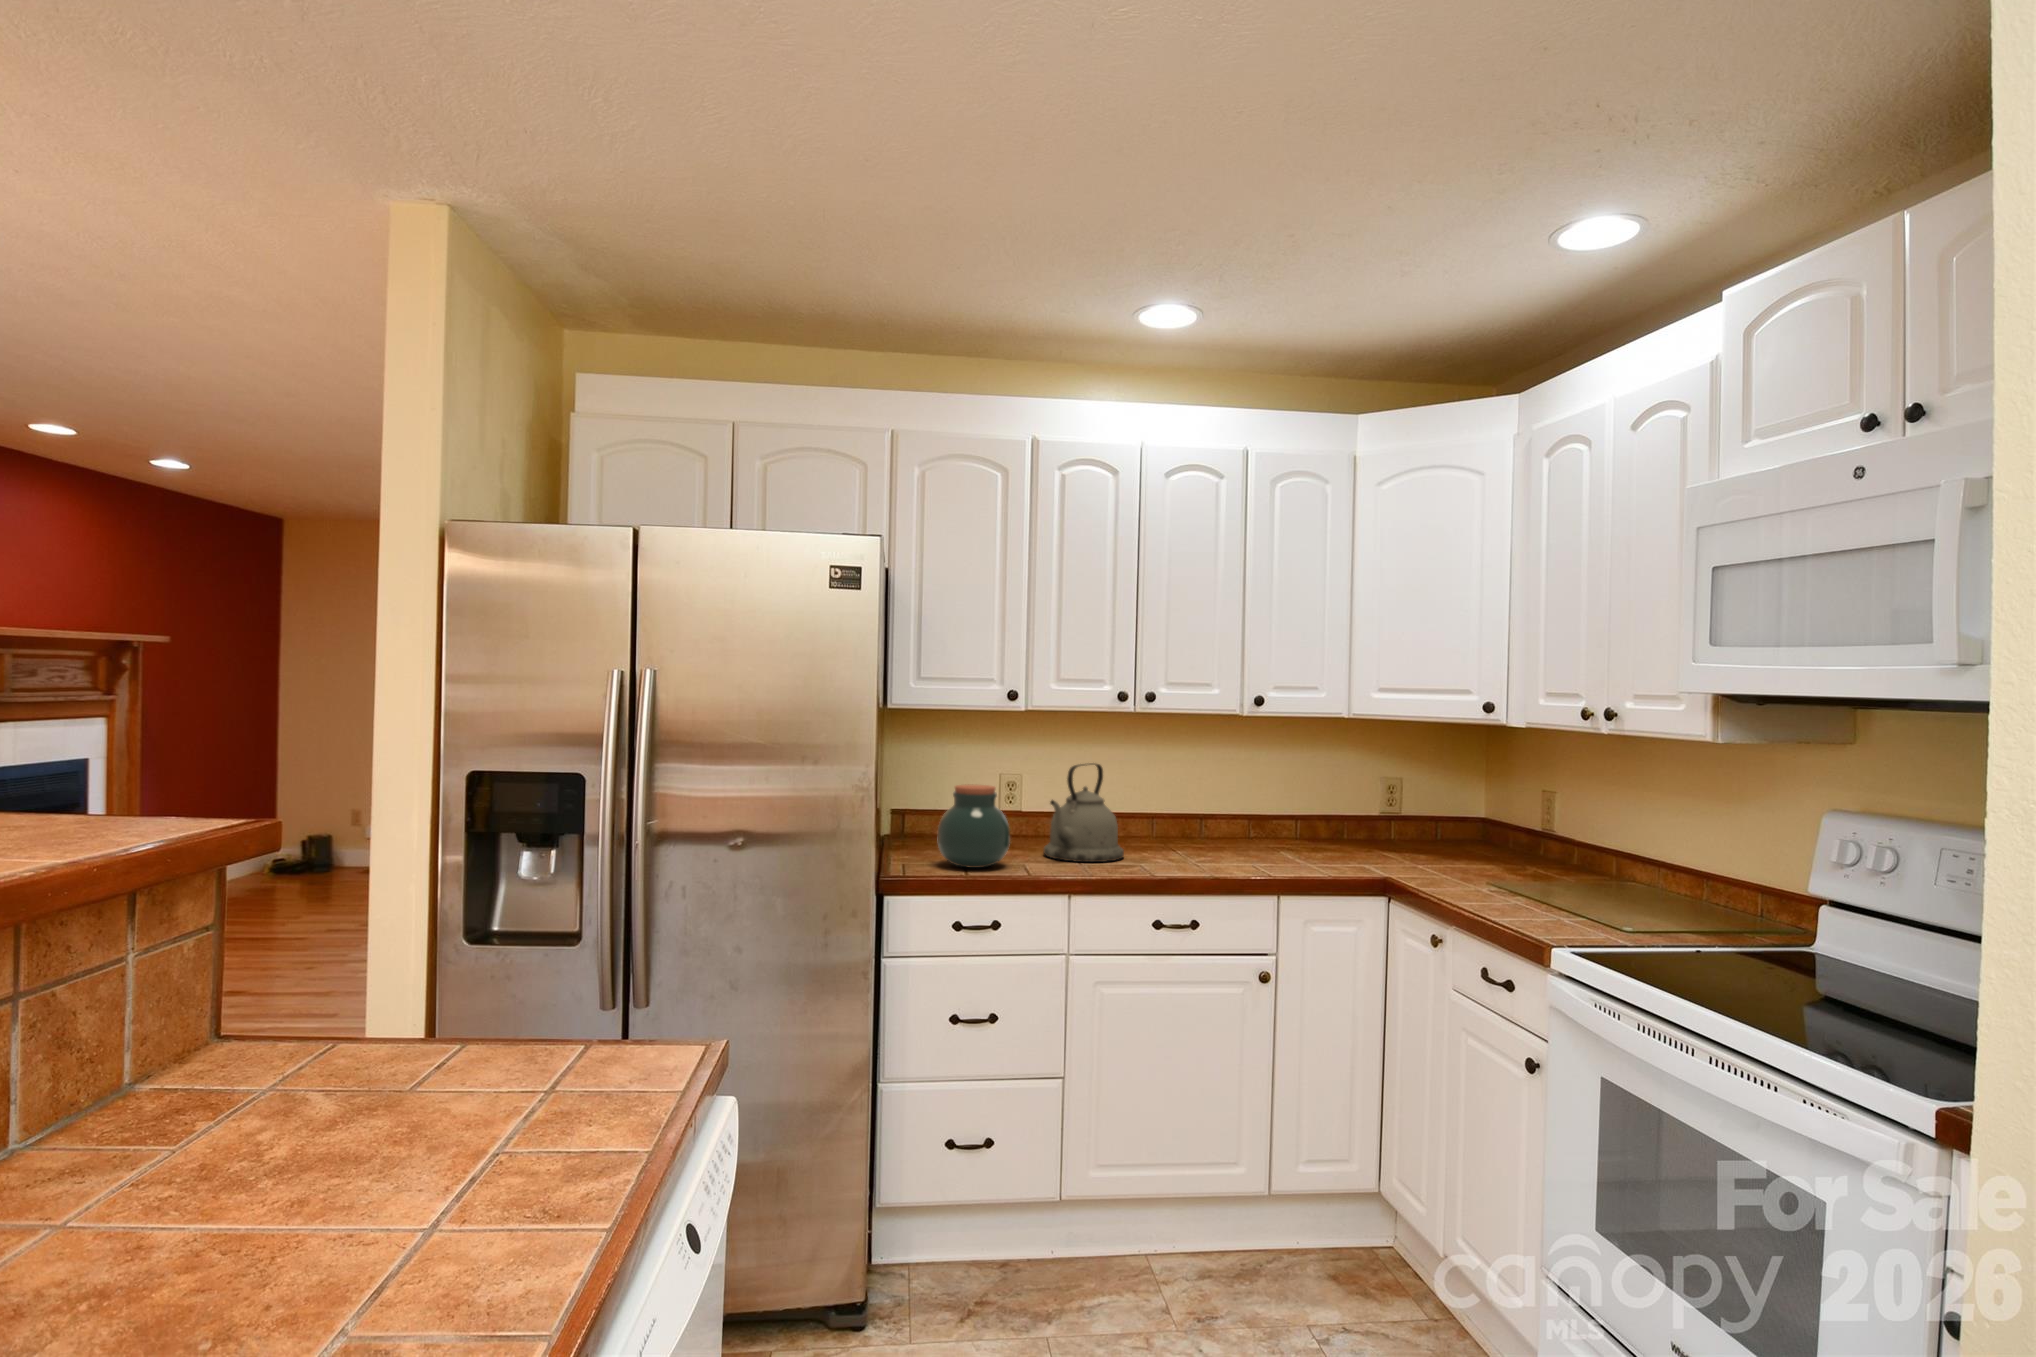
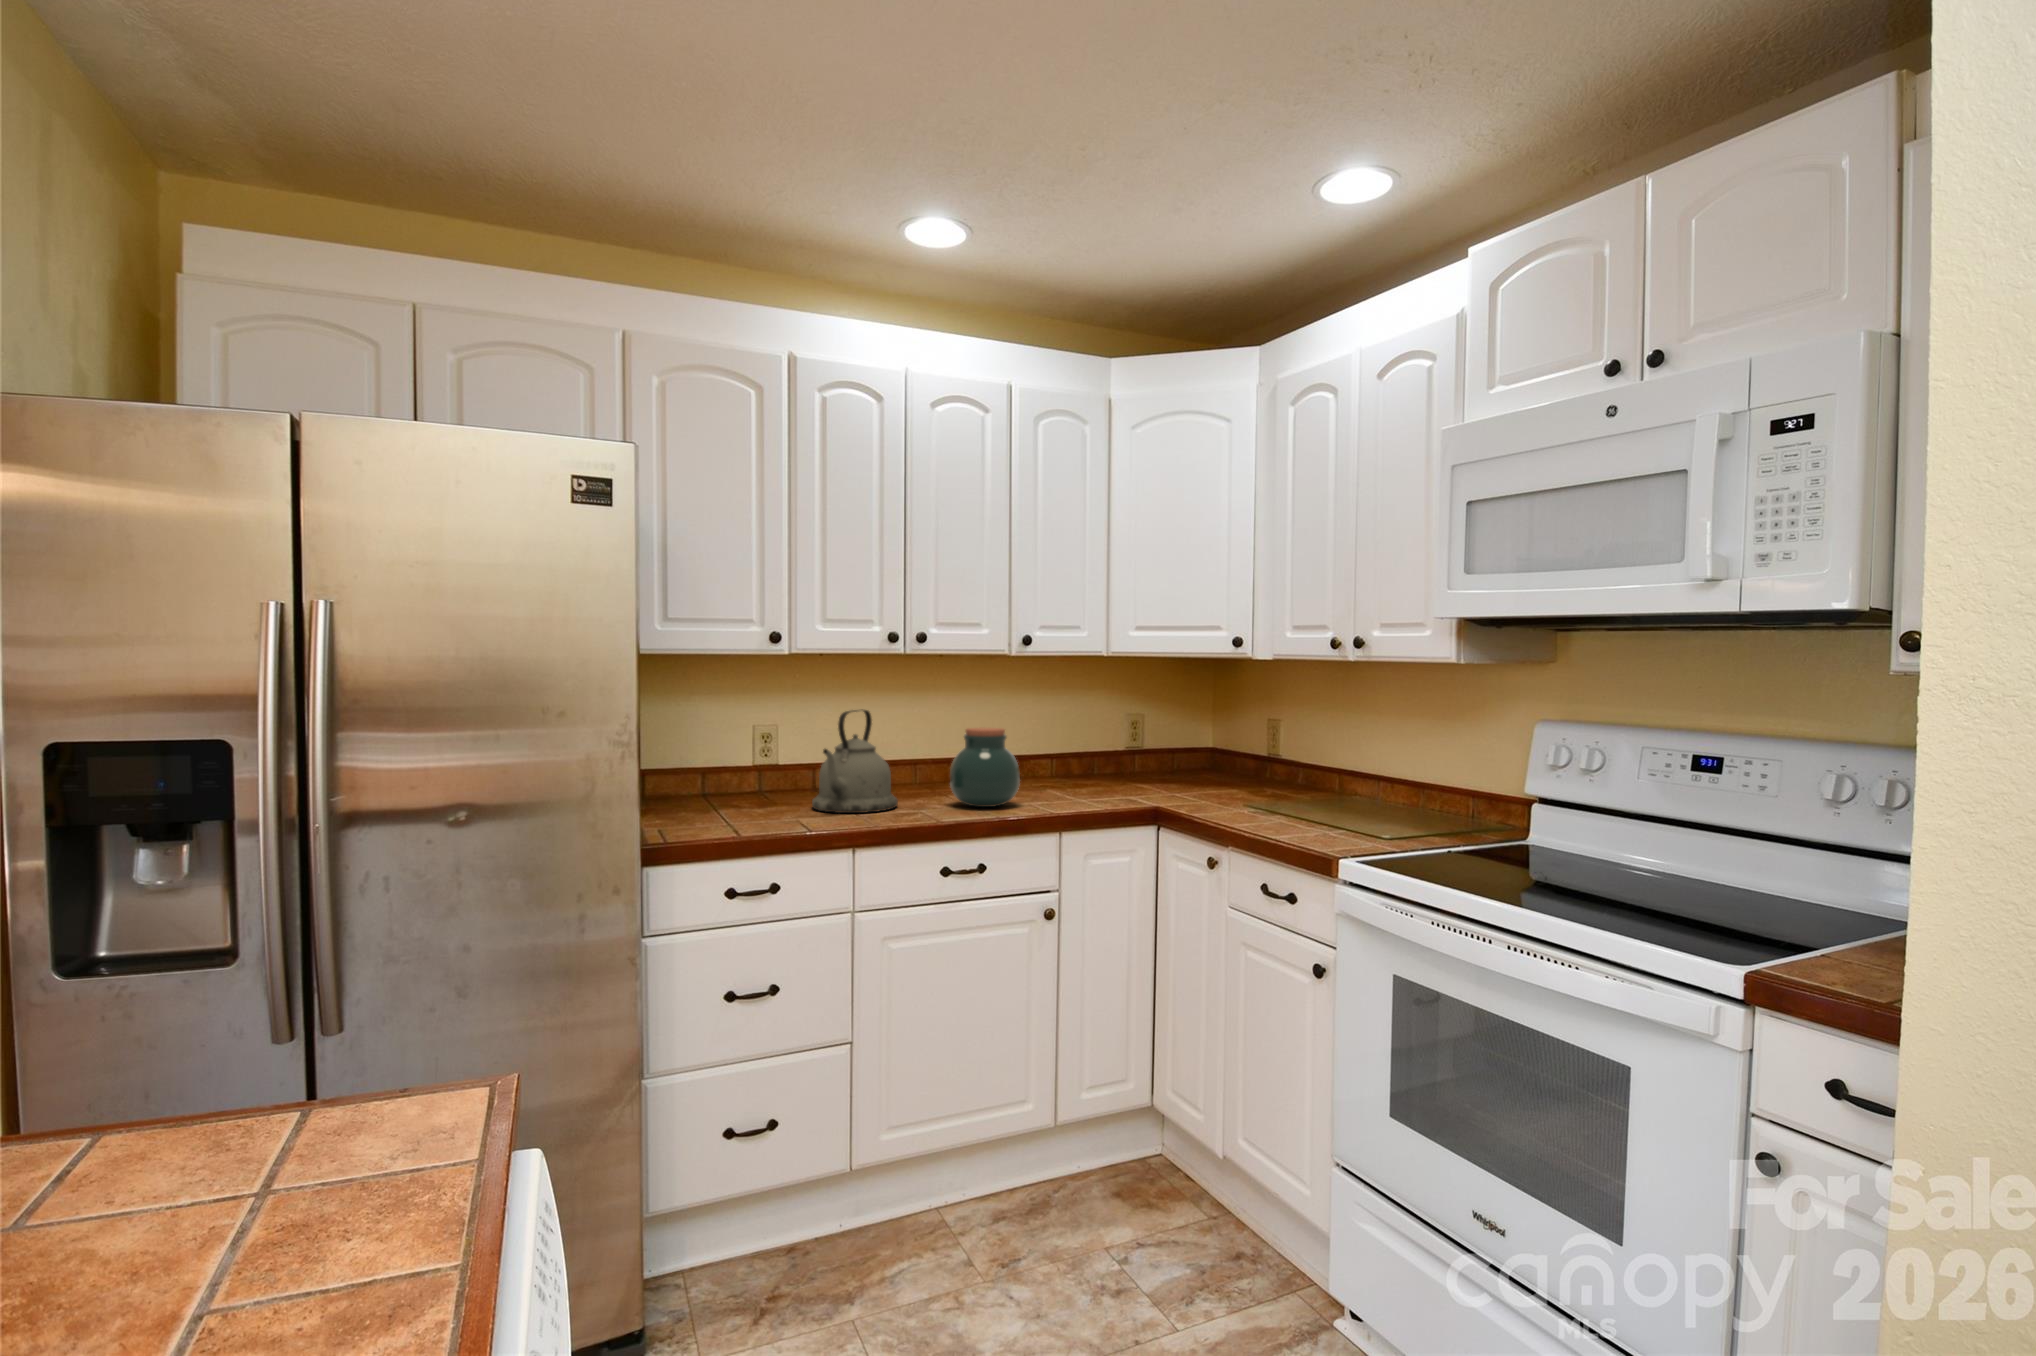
jar: present [937,785,1010,868] -> present [950,728,1020,807]

